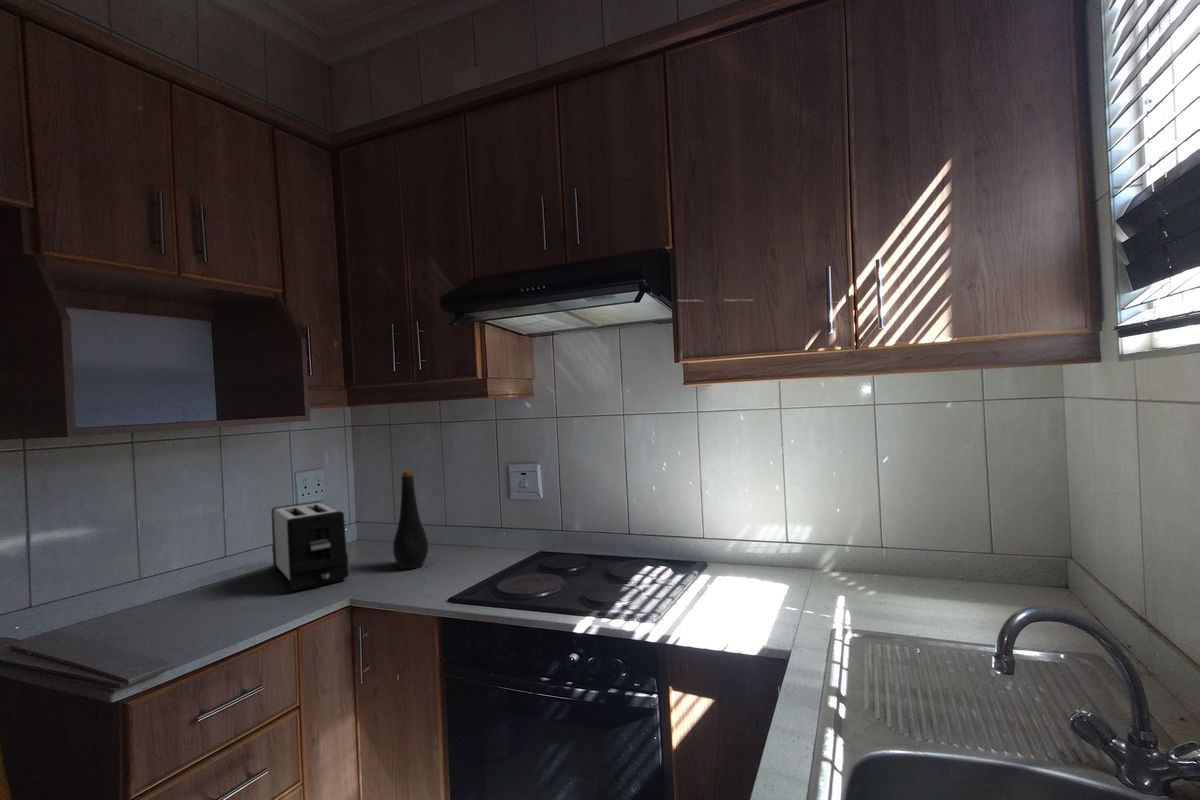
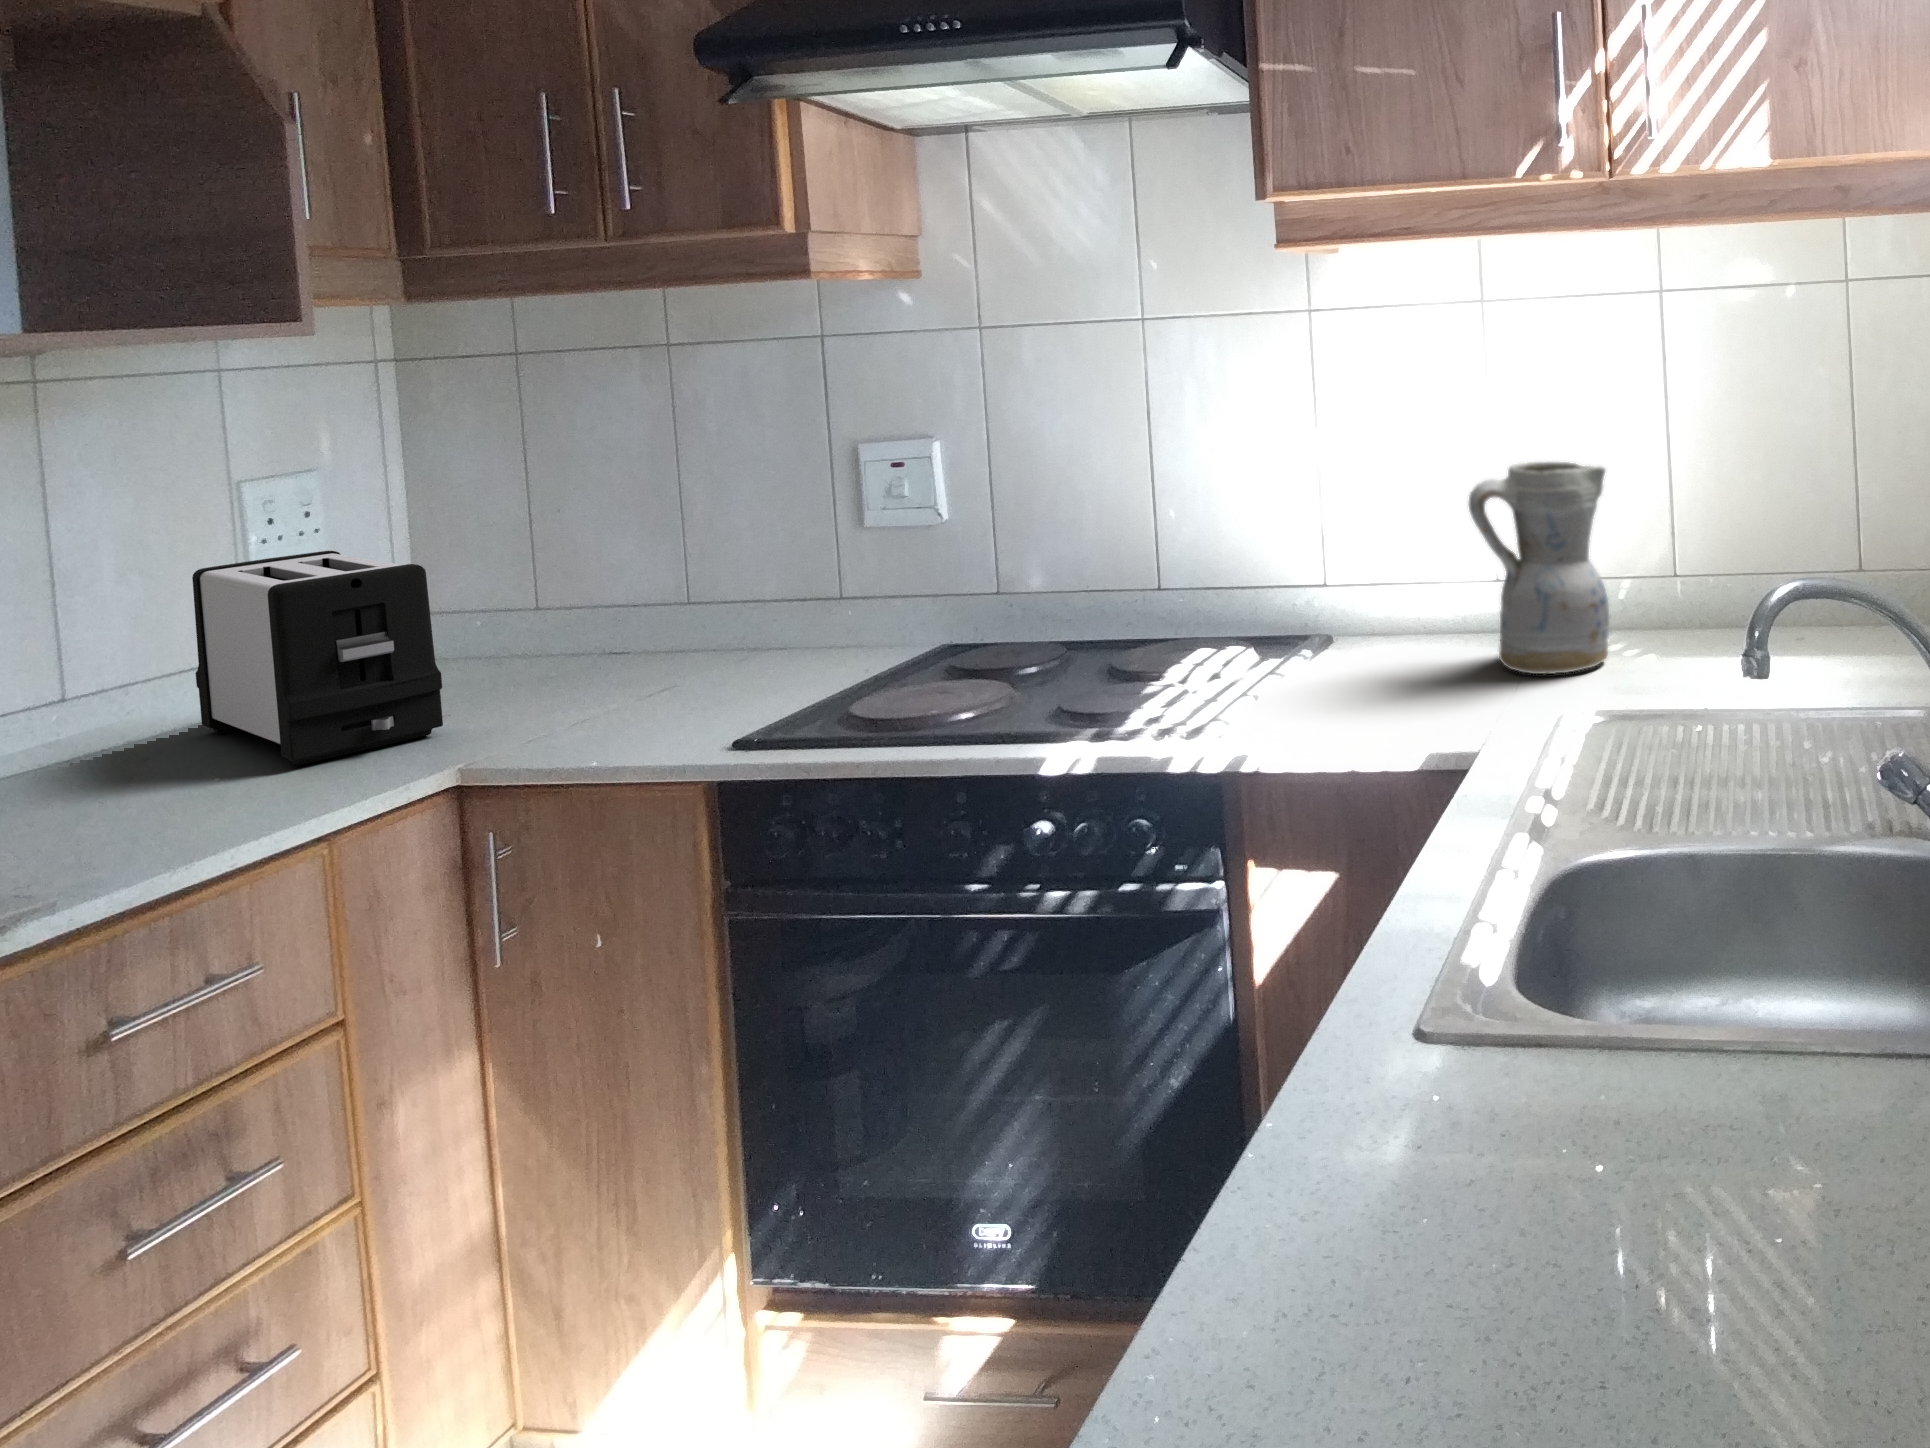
bottle: present [393,471,428,569] -> none [560,461,655,702]
ceramic pitcher: none [777,489,851,599] -> present [1469,461,1609,674]

